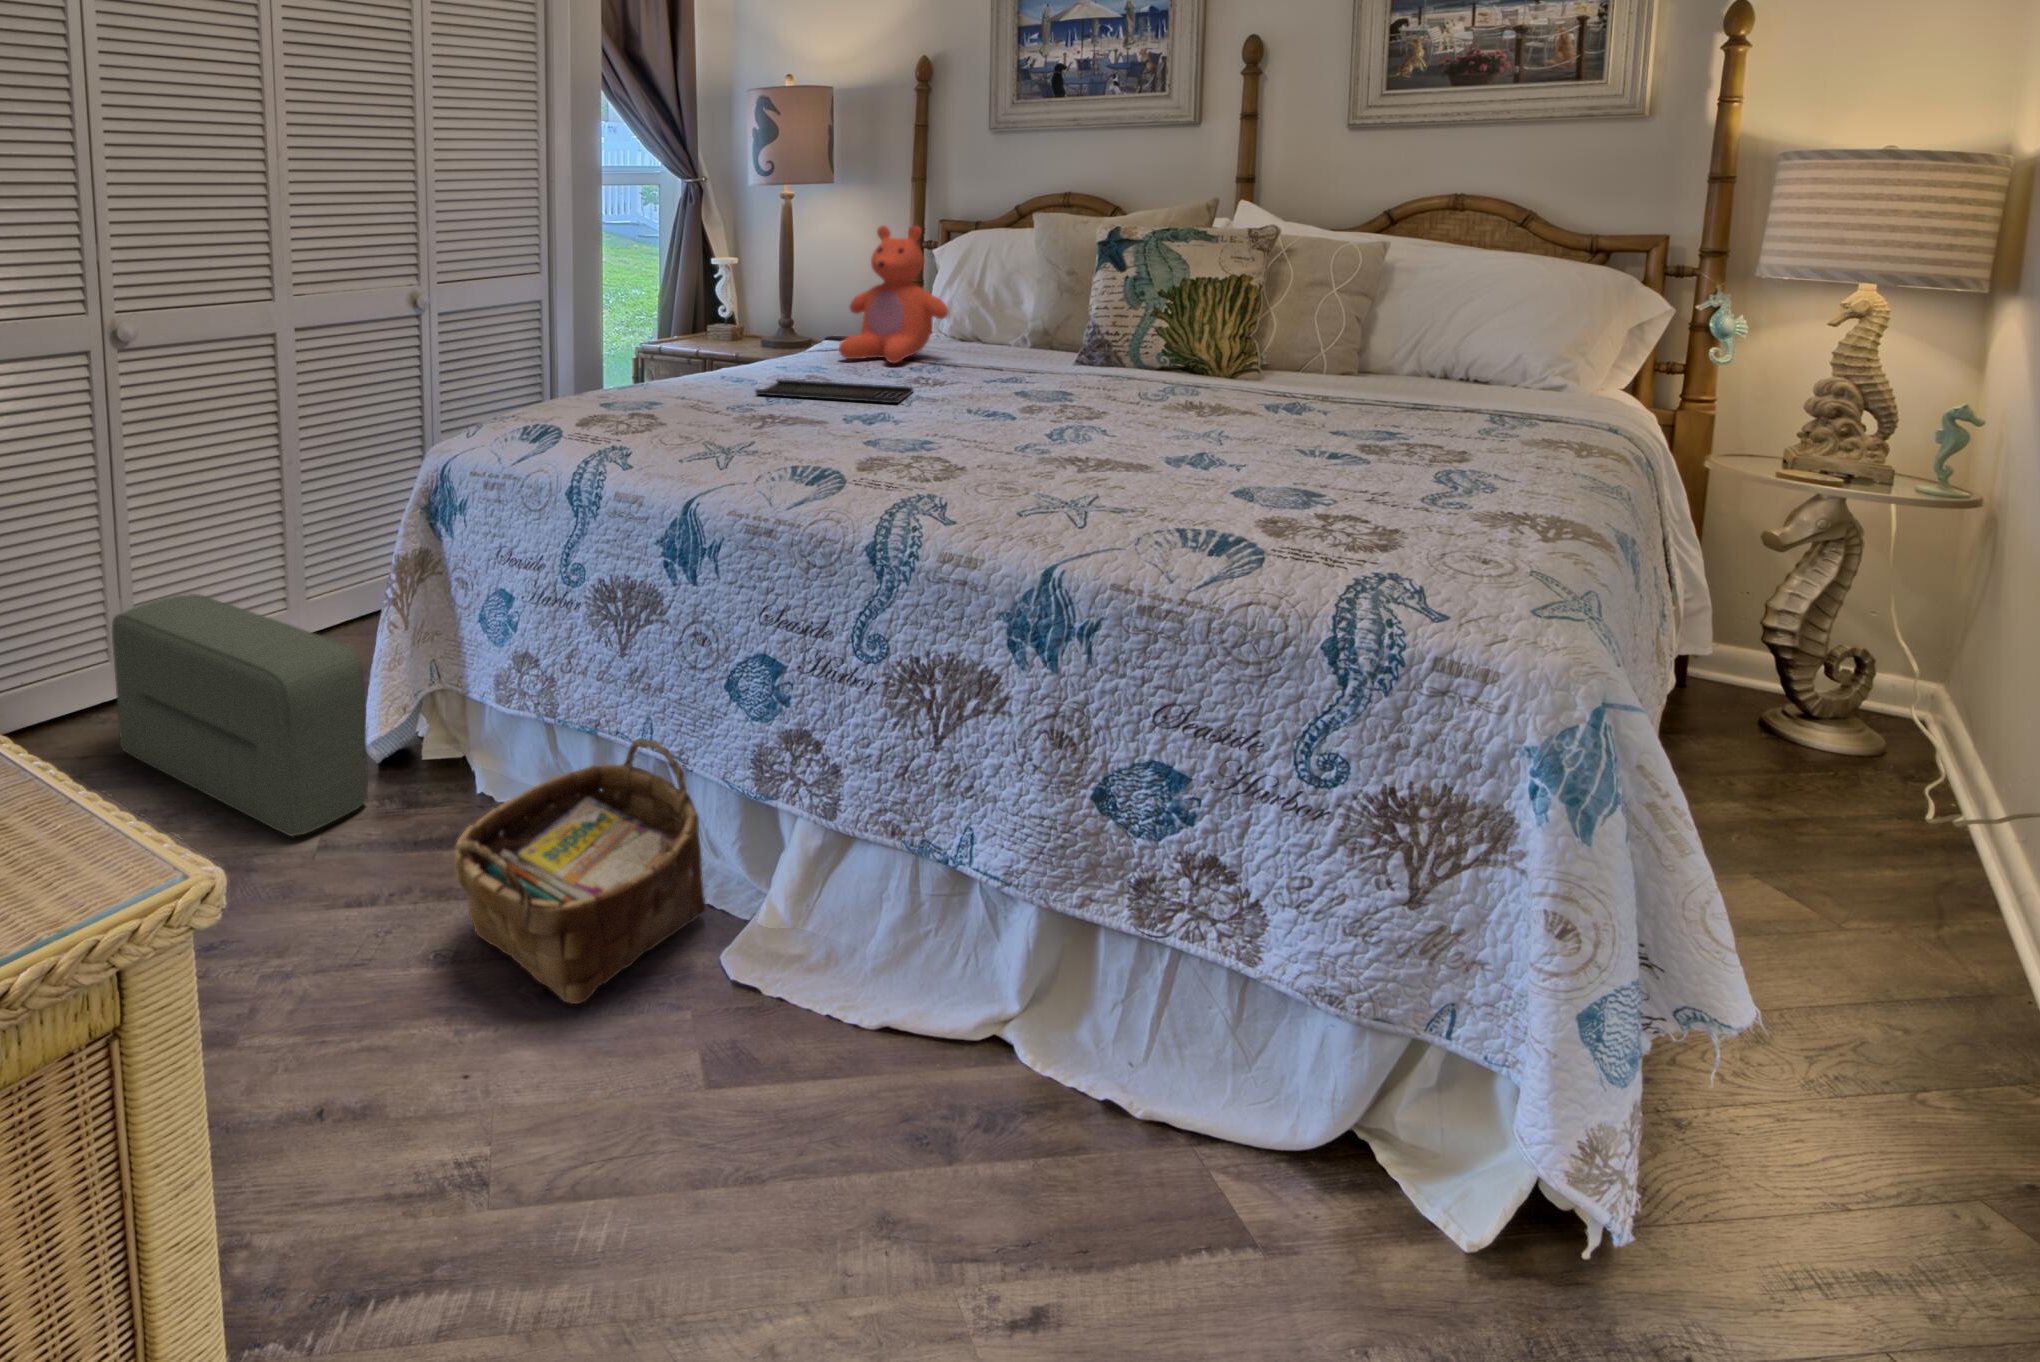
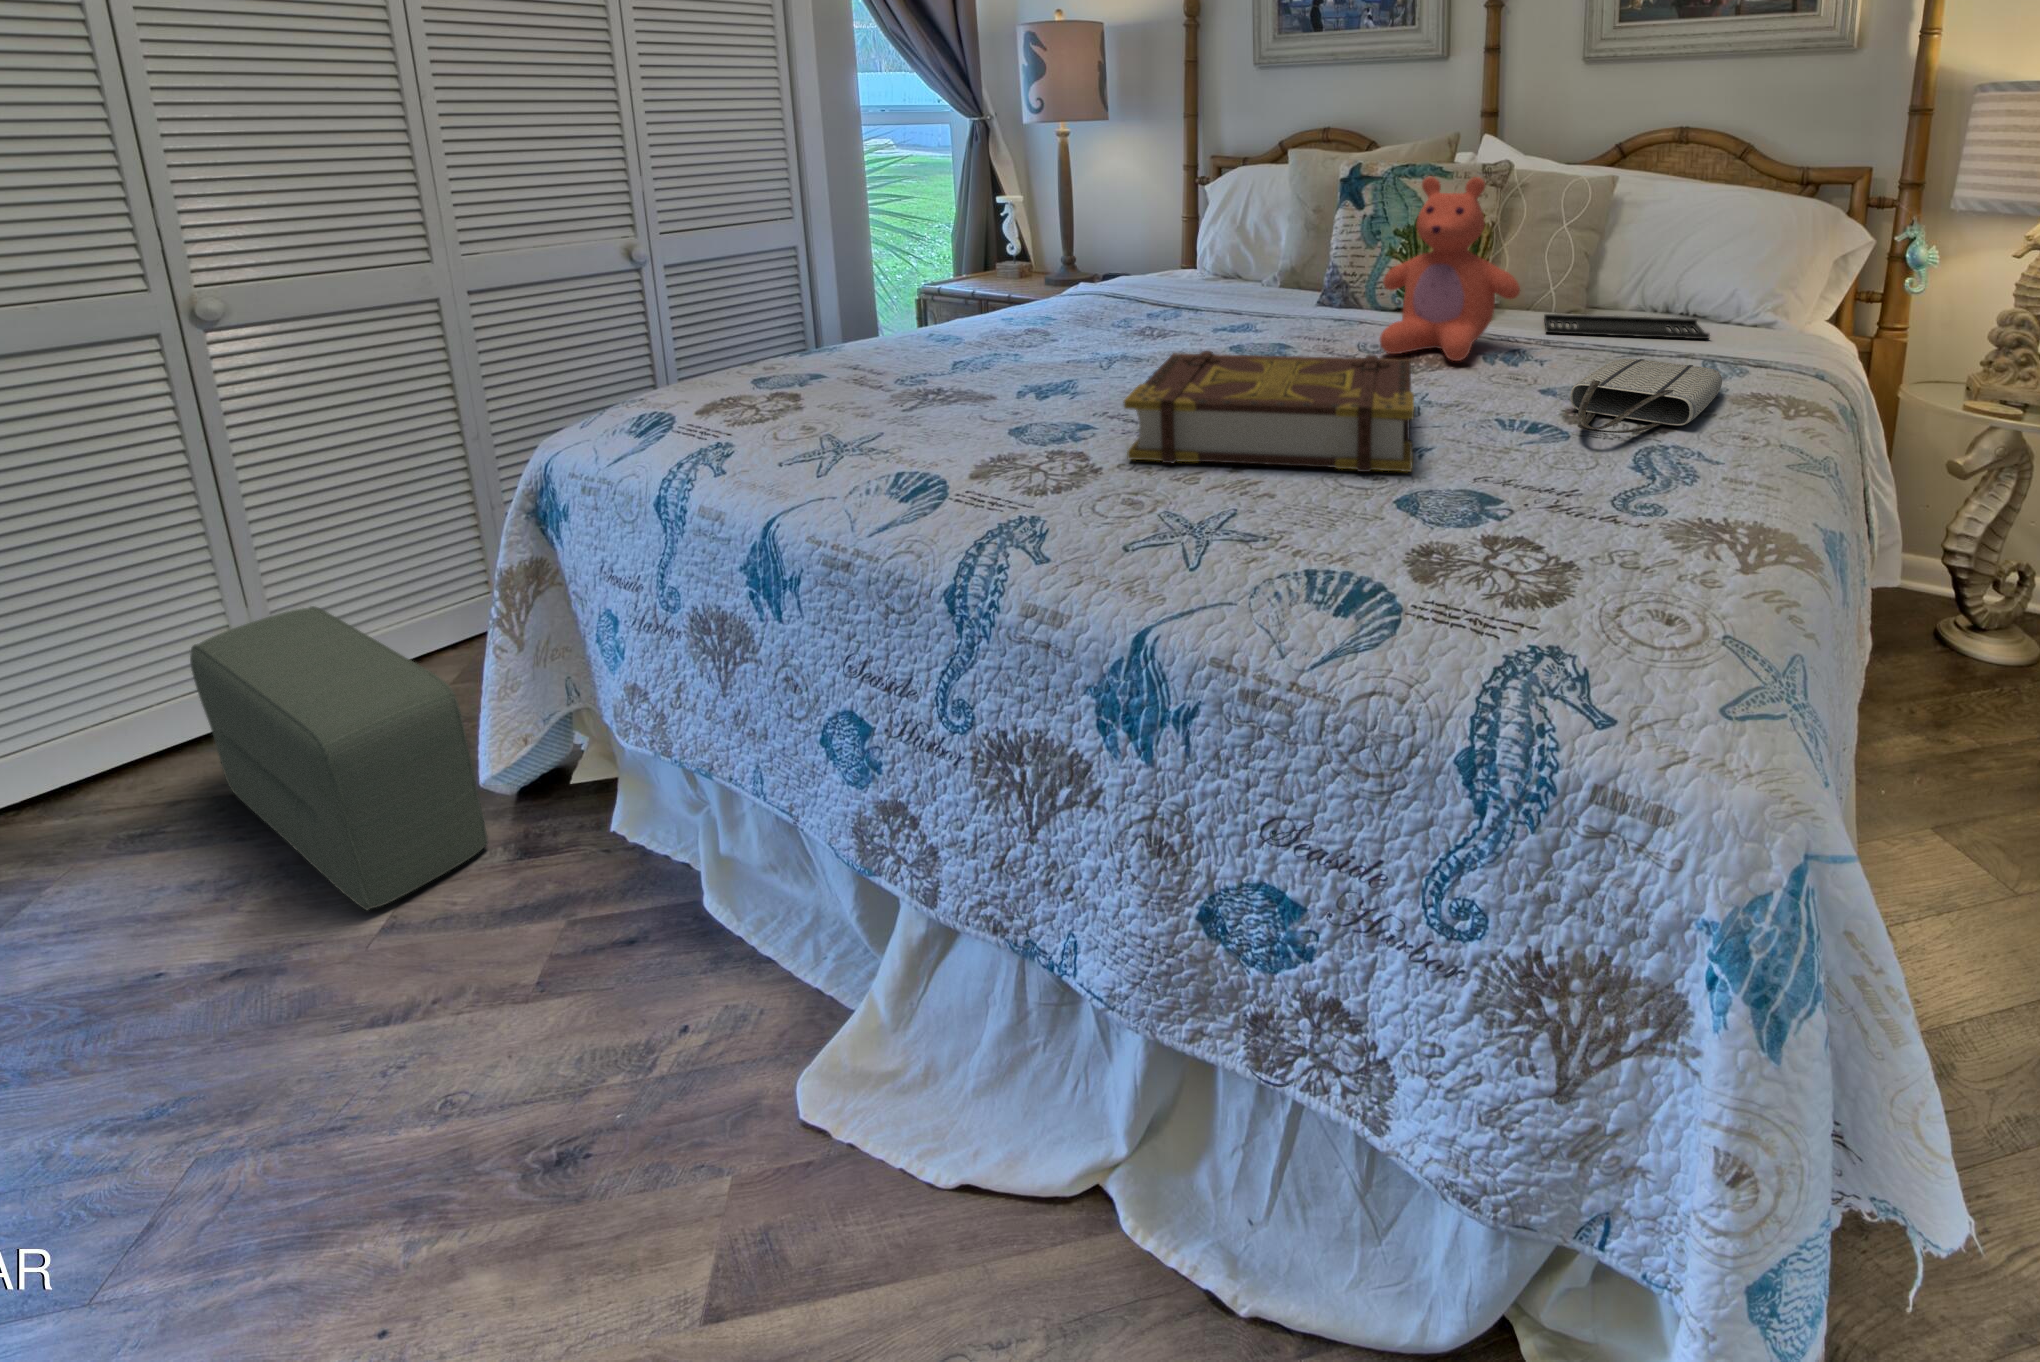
teddy bear: present [839,226,949,363] -> present [1380,177,1520,361]
tray: present [755,379,913,403] -> present [1544,314,1710,339]
book: none [978,385,1242,480] -> present [1123,351,1414,472]
tote bag: none [1371,408,1519,460] -> present [1570,358,1722,433]
woven basket: present [454,739,706,1004] -> none [443,791,819,1171]

